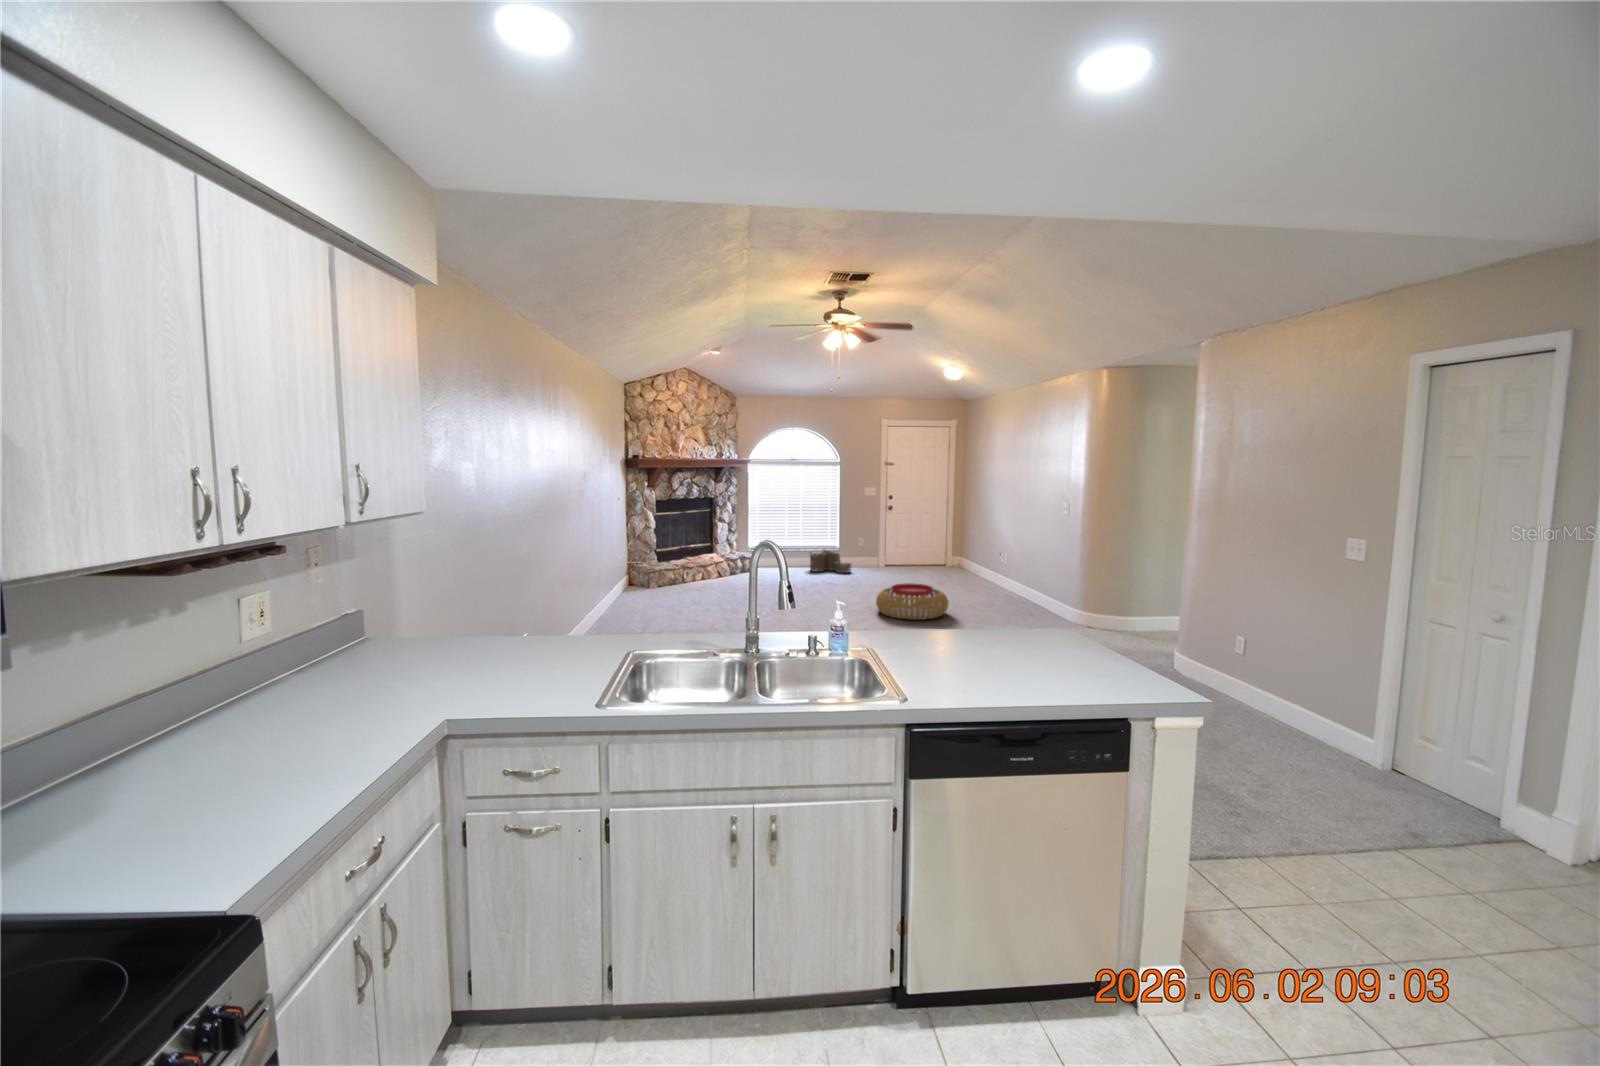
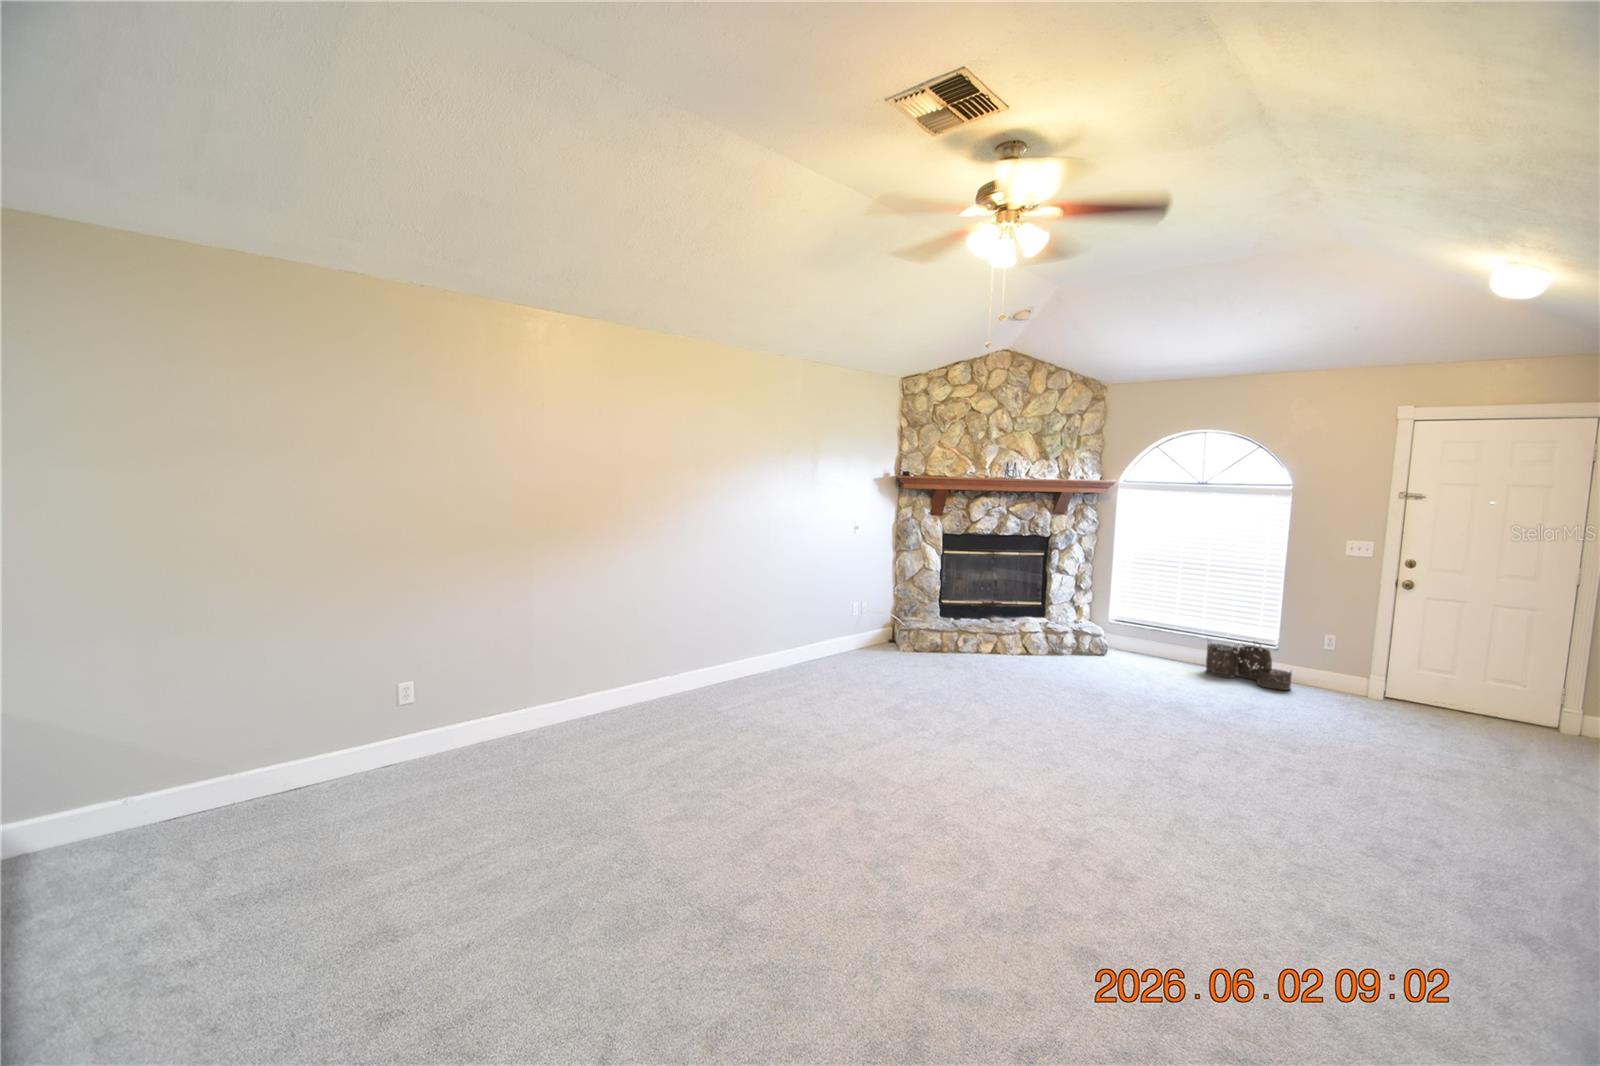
pouf: present [876,583,948,620] -> none [1271,757,1493,874]

